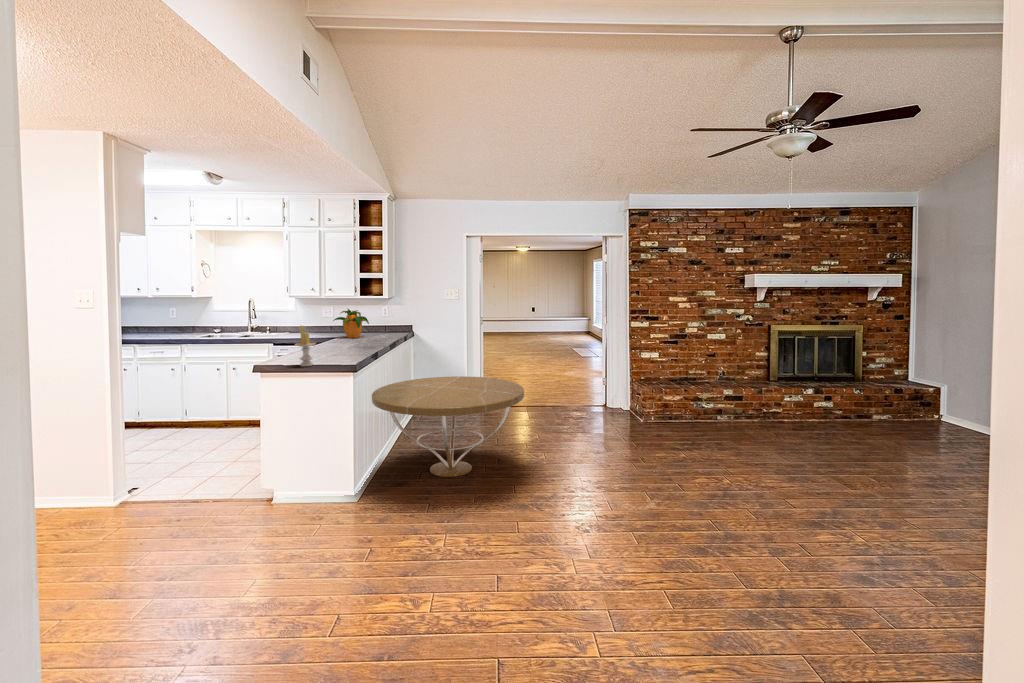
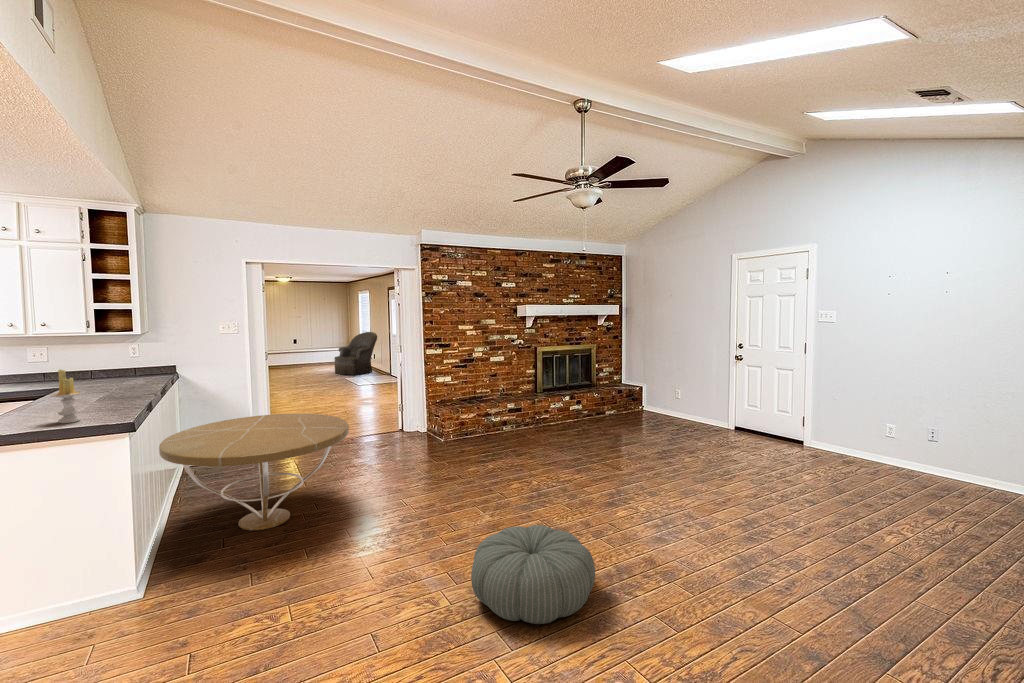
armchair: none [563,303,607,348] -> present [335,332,377,375]
potted plant: present [333,309,369,338] -> none [72,345,129,381]
pouf: none [596,515,736,618] -> present [471,525,595,624]

